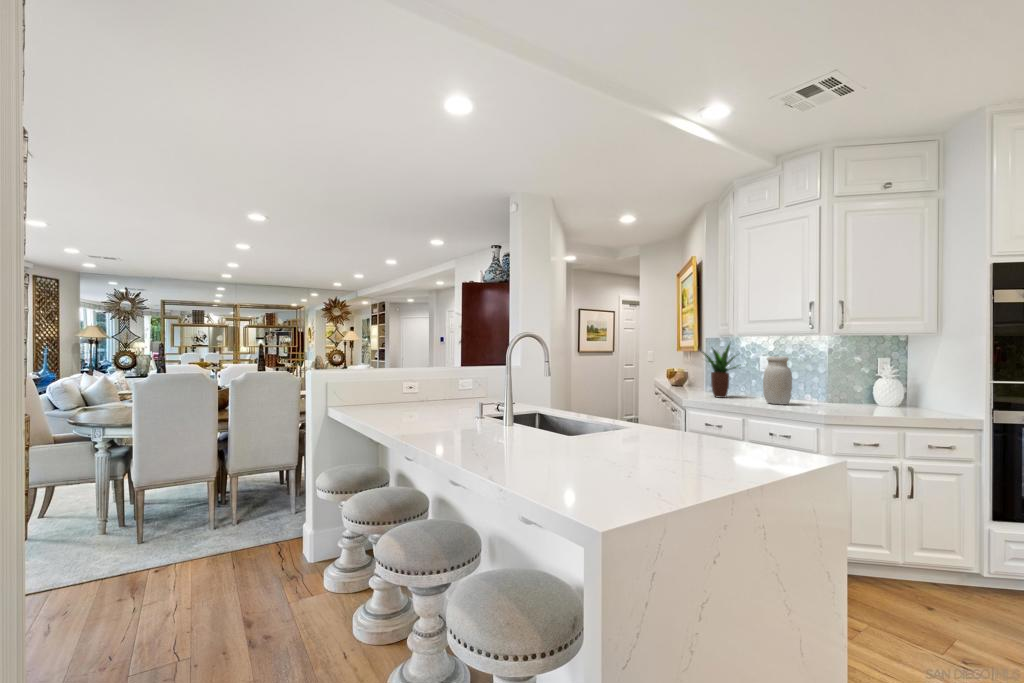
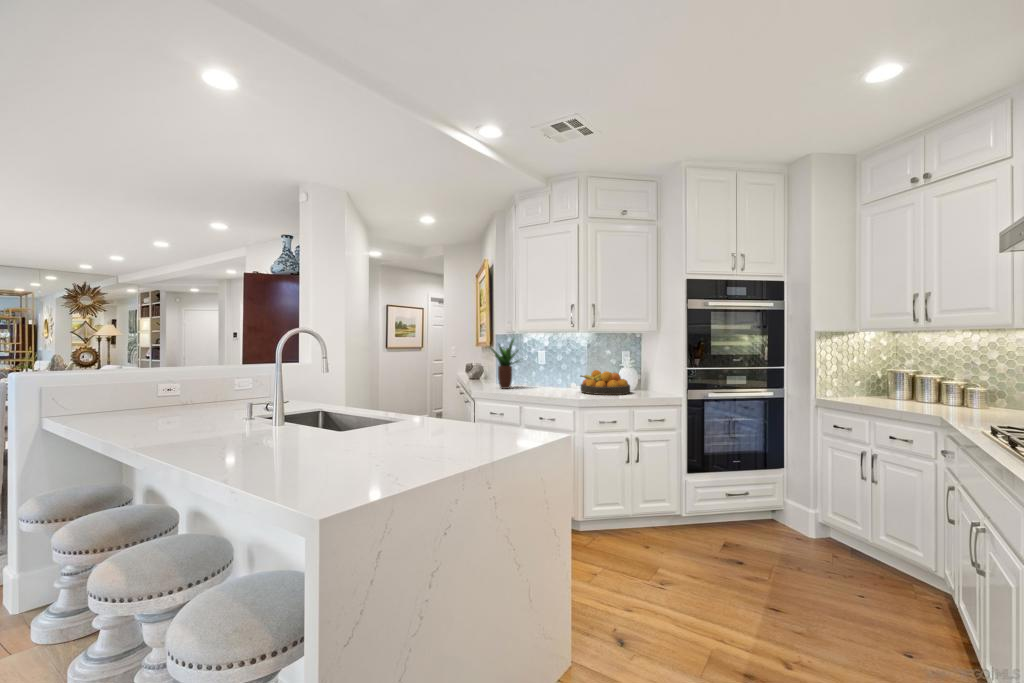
jar: present [763,356,792,405] -> none [537,351,559,393]
fruit bowl: none [821,380,896,411] -> present [581,370,630,395]

